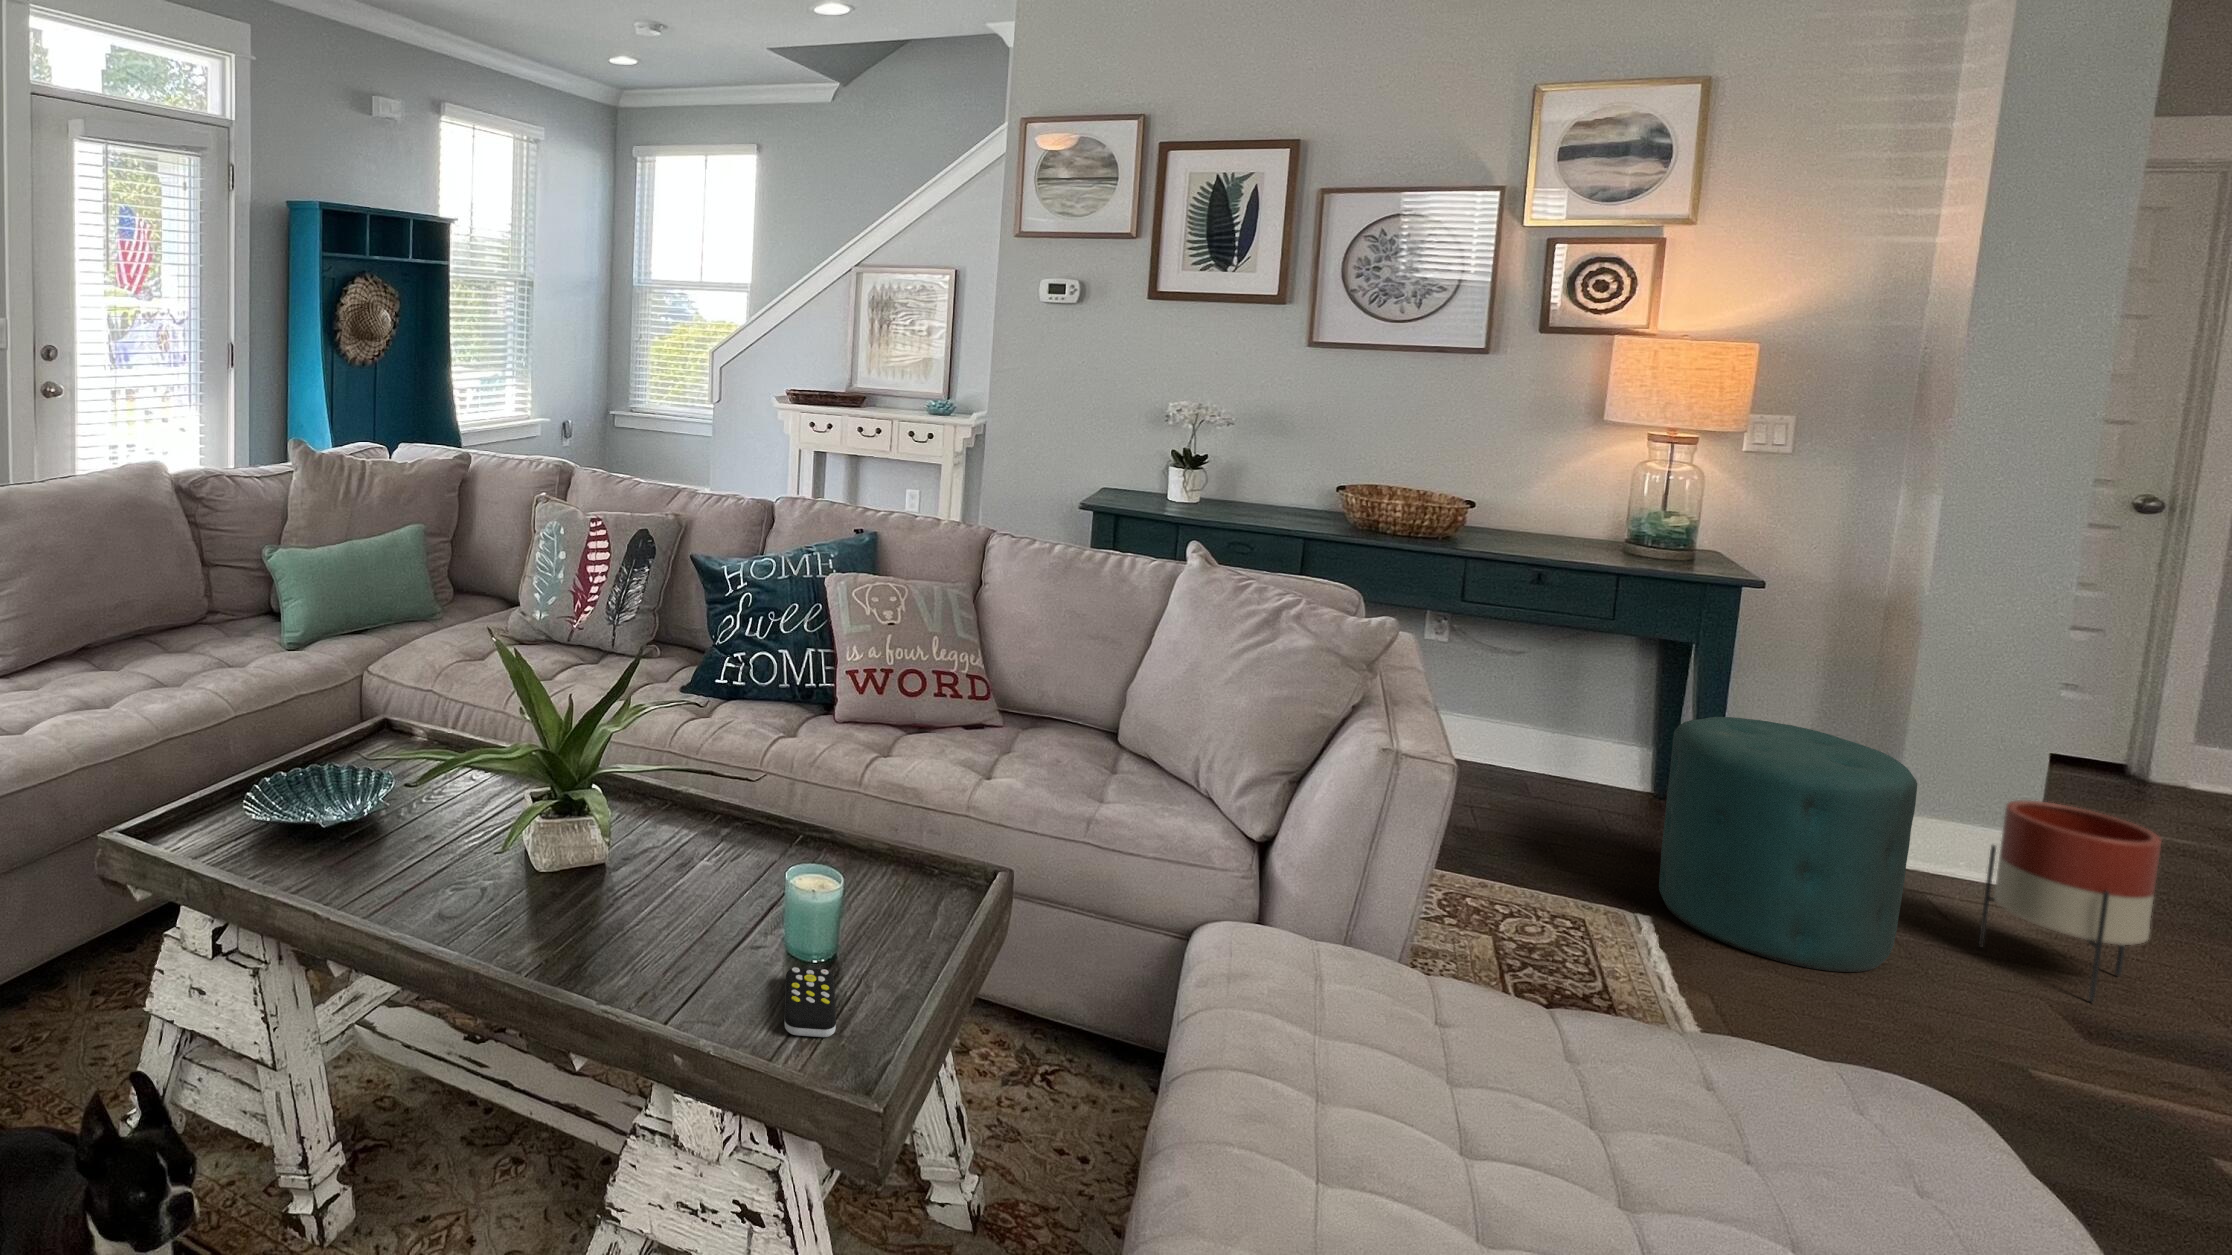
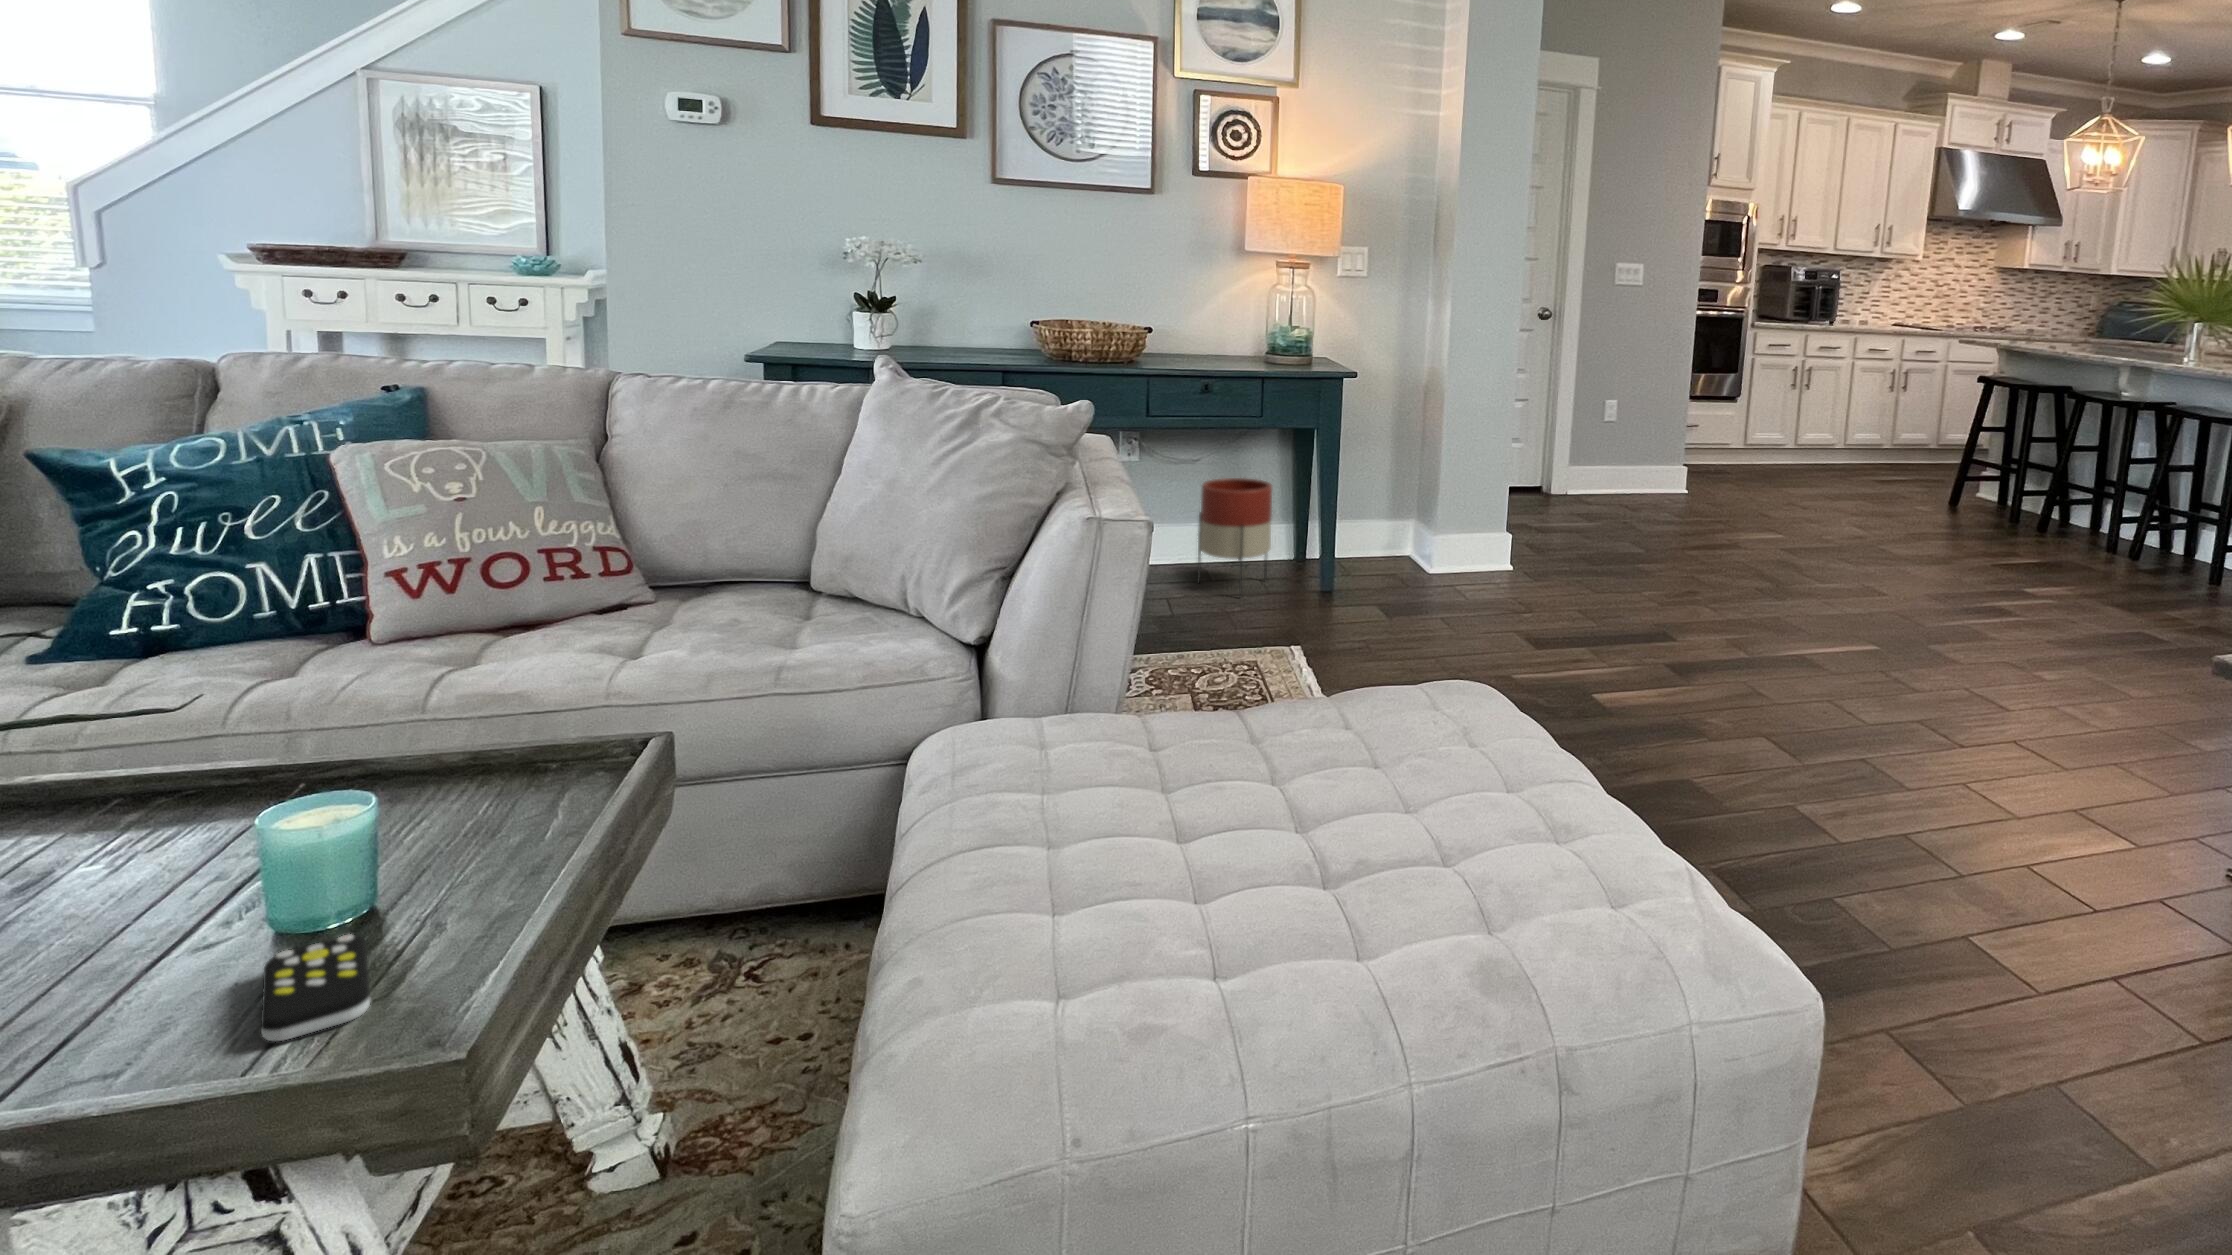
ottoman: present [1659,717,1917,972] -> none [1303,476,1449,650]
planter: present [1979,800,2161,1002] -> present [1197,478,1272,592]

